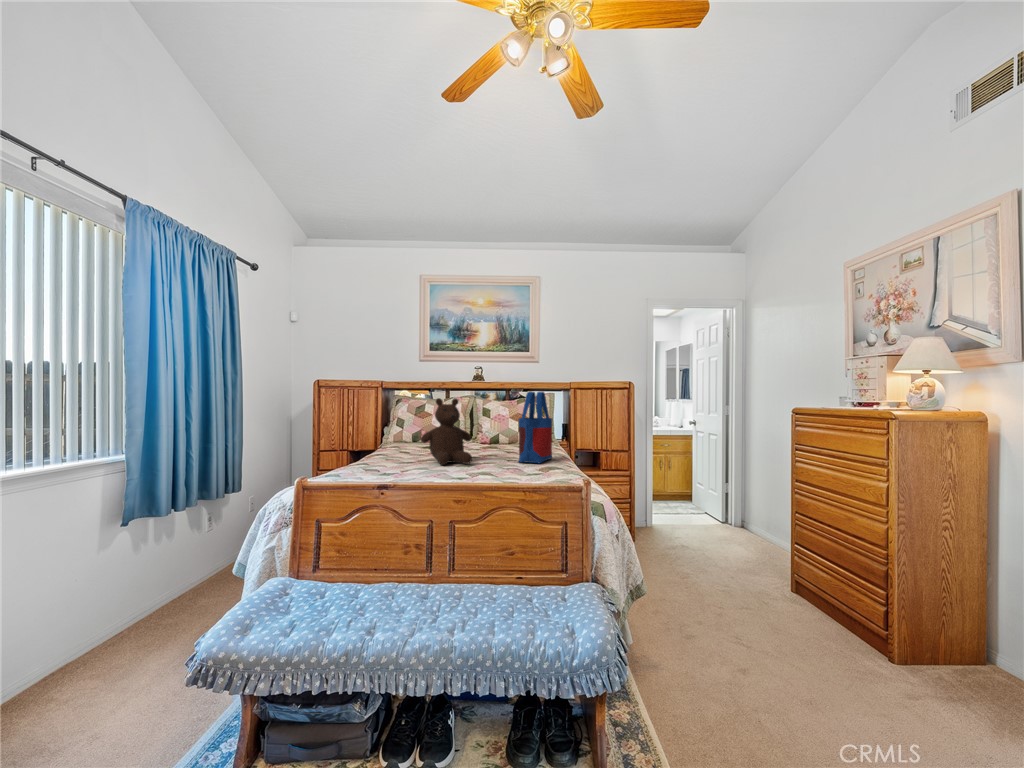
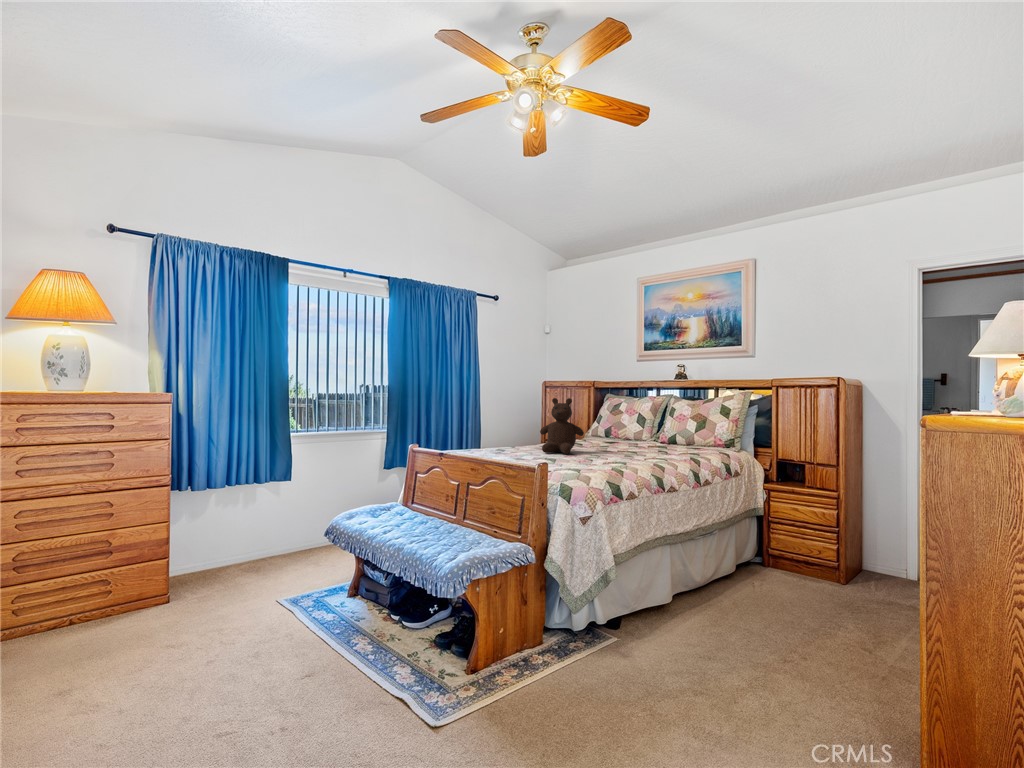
tote bag: present [519,392,553,463] -> none [615,392,662,460]

